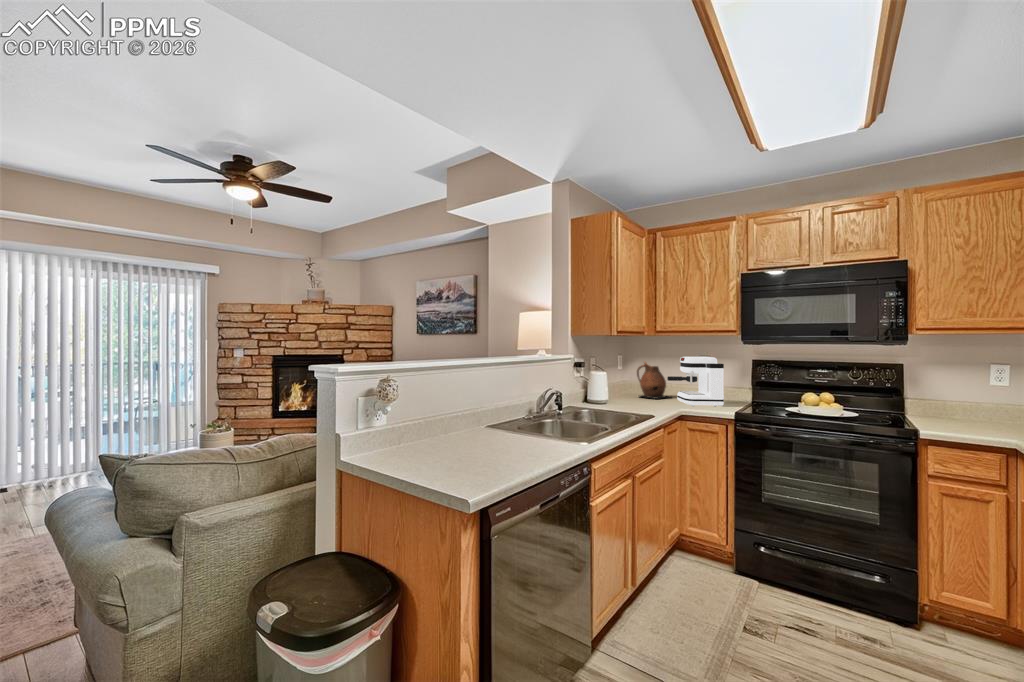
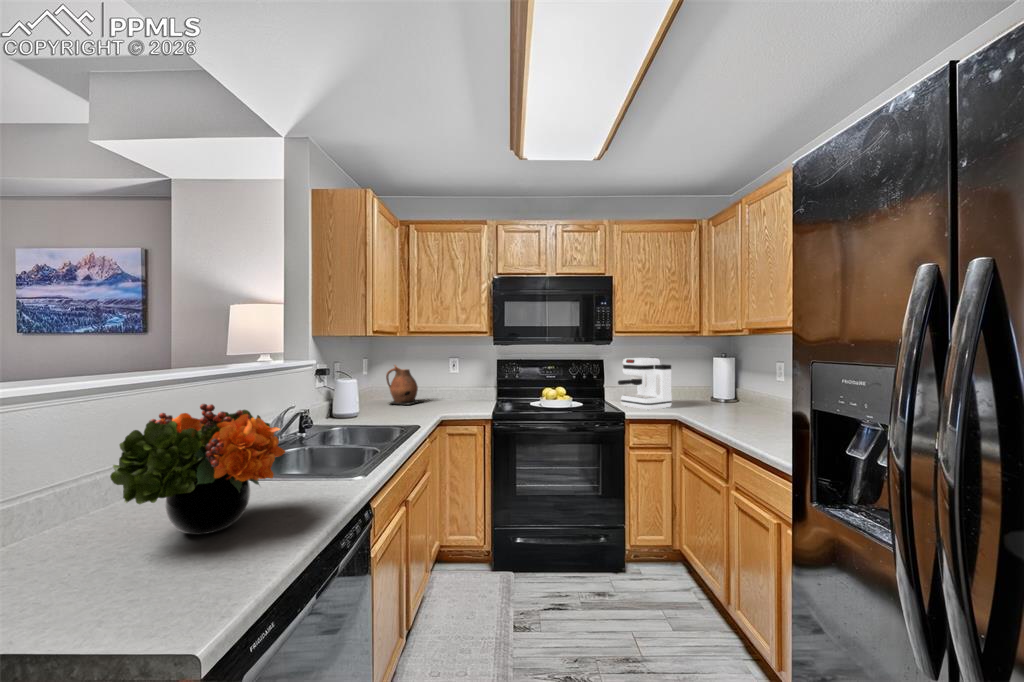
coffee maker: present [667,357,724,406] -> present [618,358,672,410]
flower arrangement: none [430,376,524,458] -> present [110,404,285,534]

